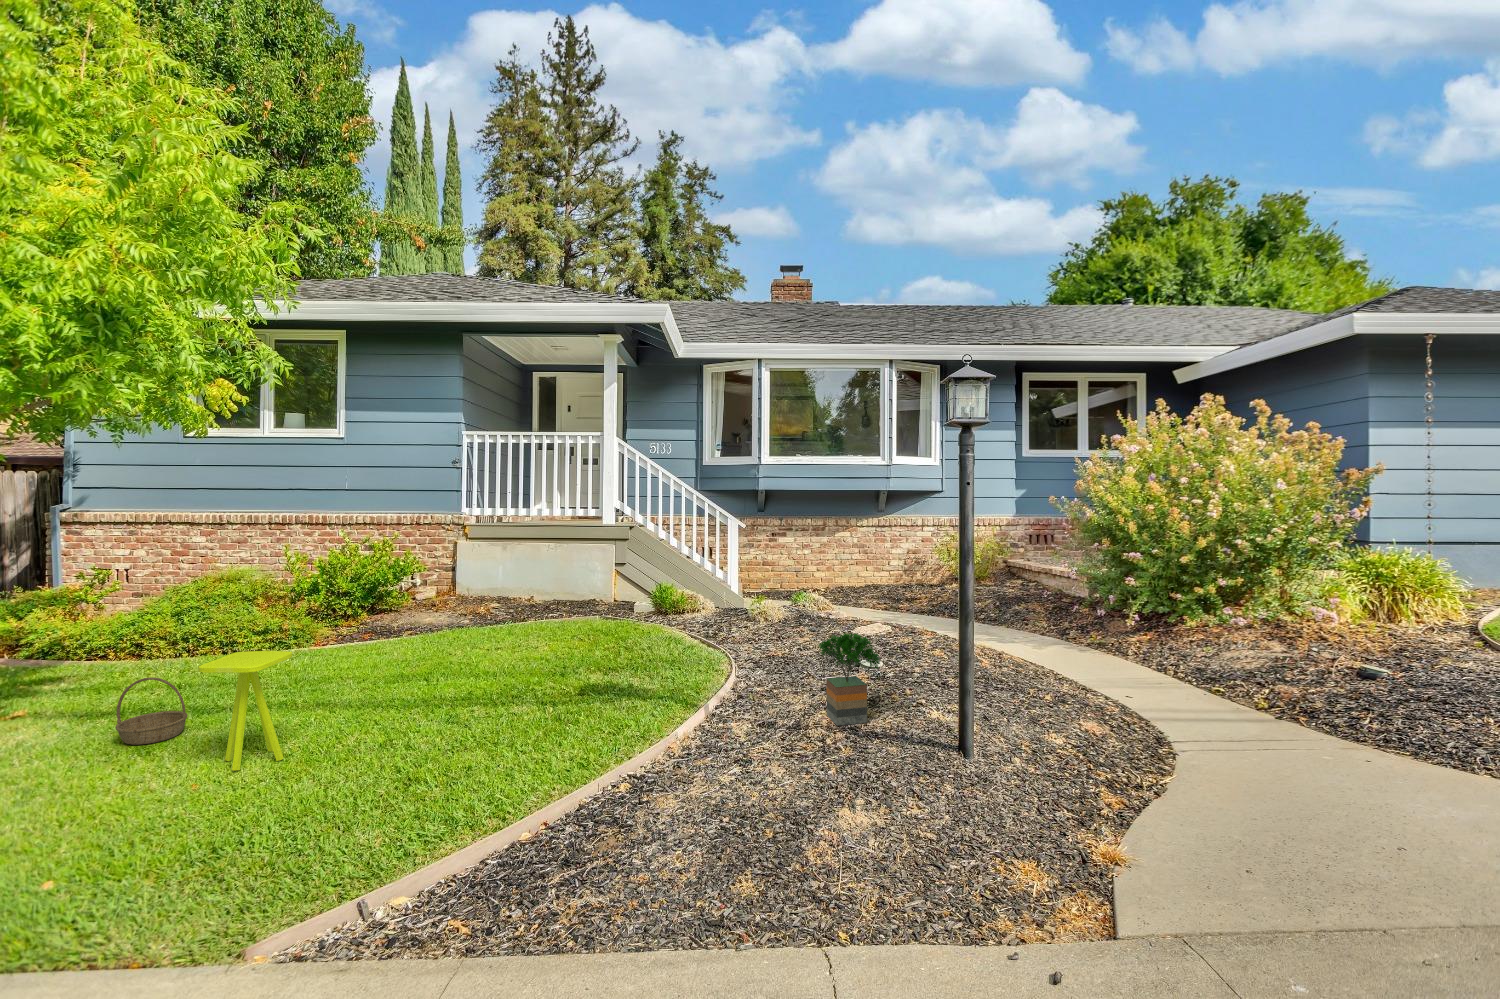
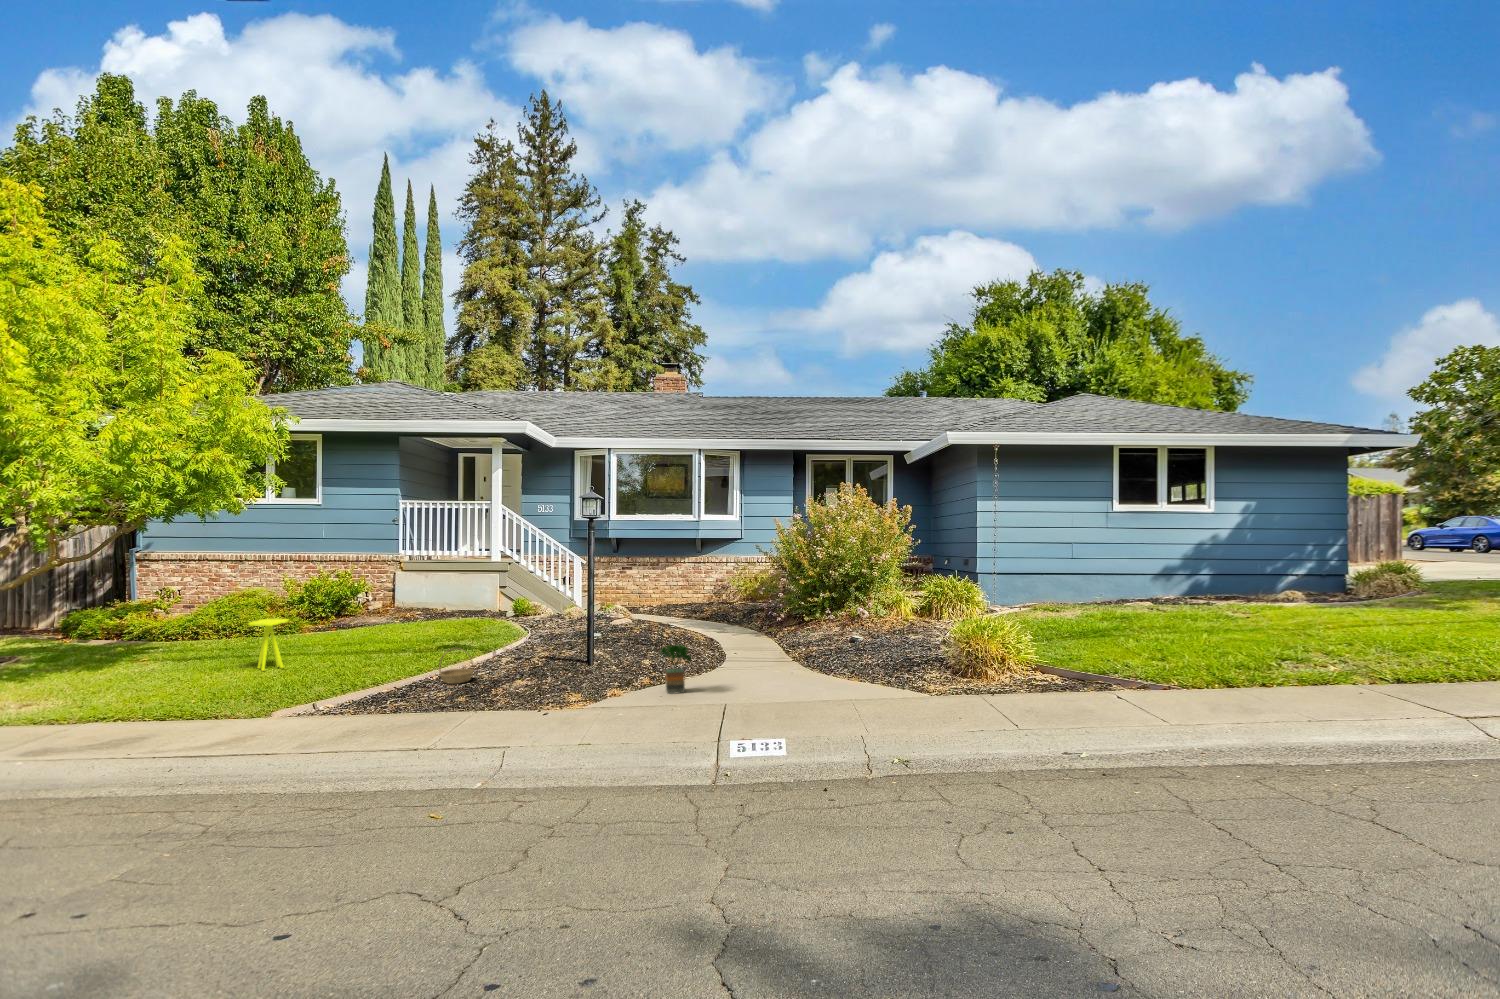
potted tree: present [819,633,880,726] -> present [660,644,691,694]
basket: present [115,677,188,745] -> present [439,648,474,684]

